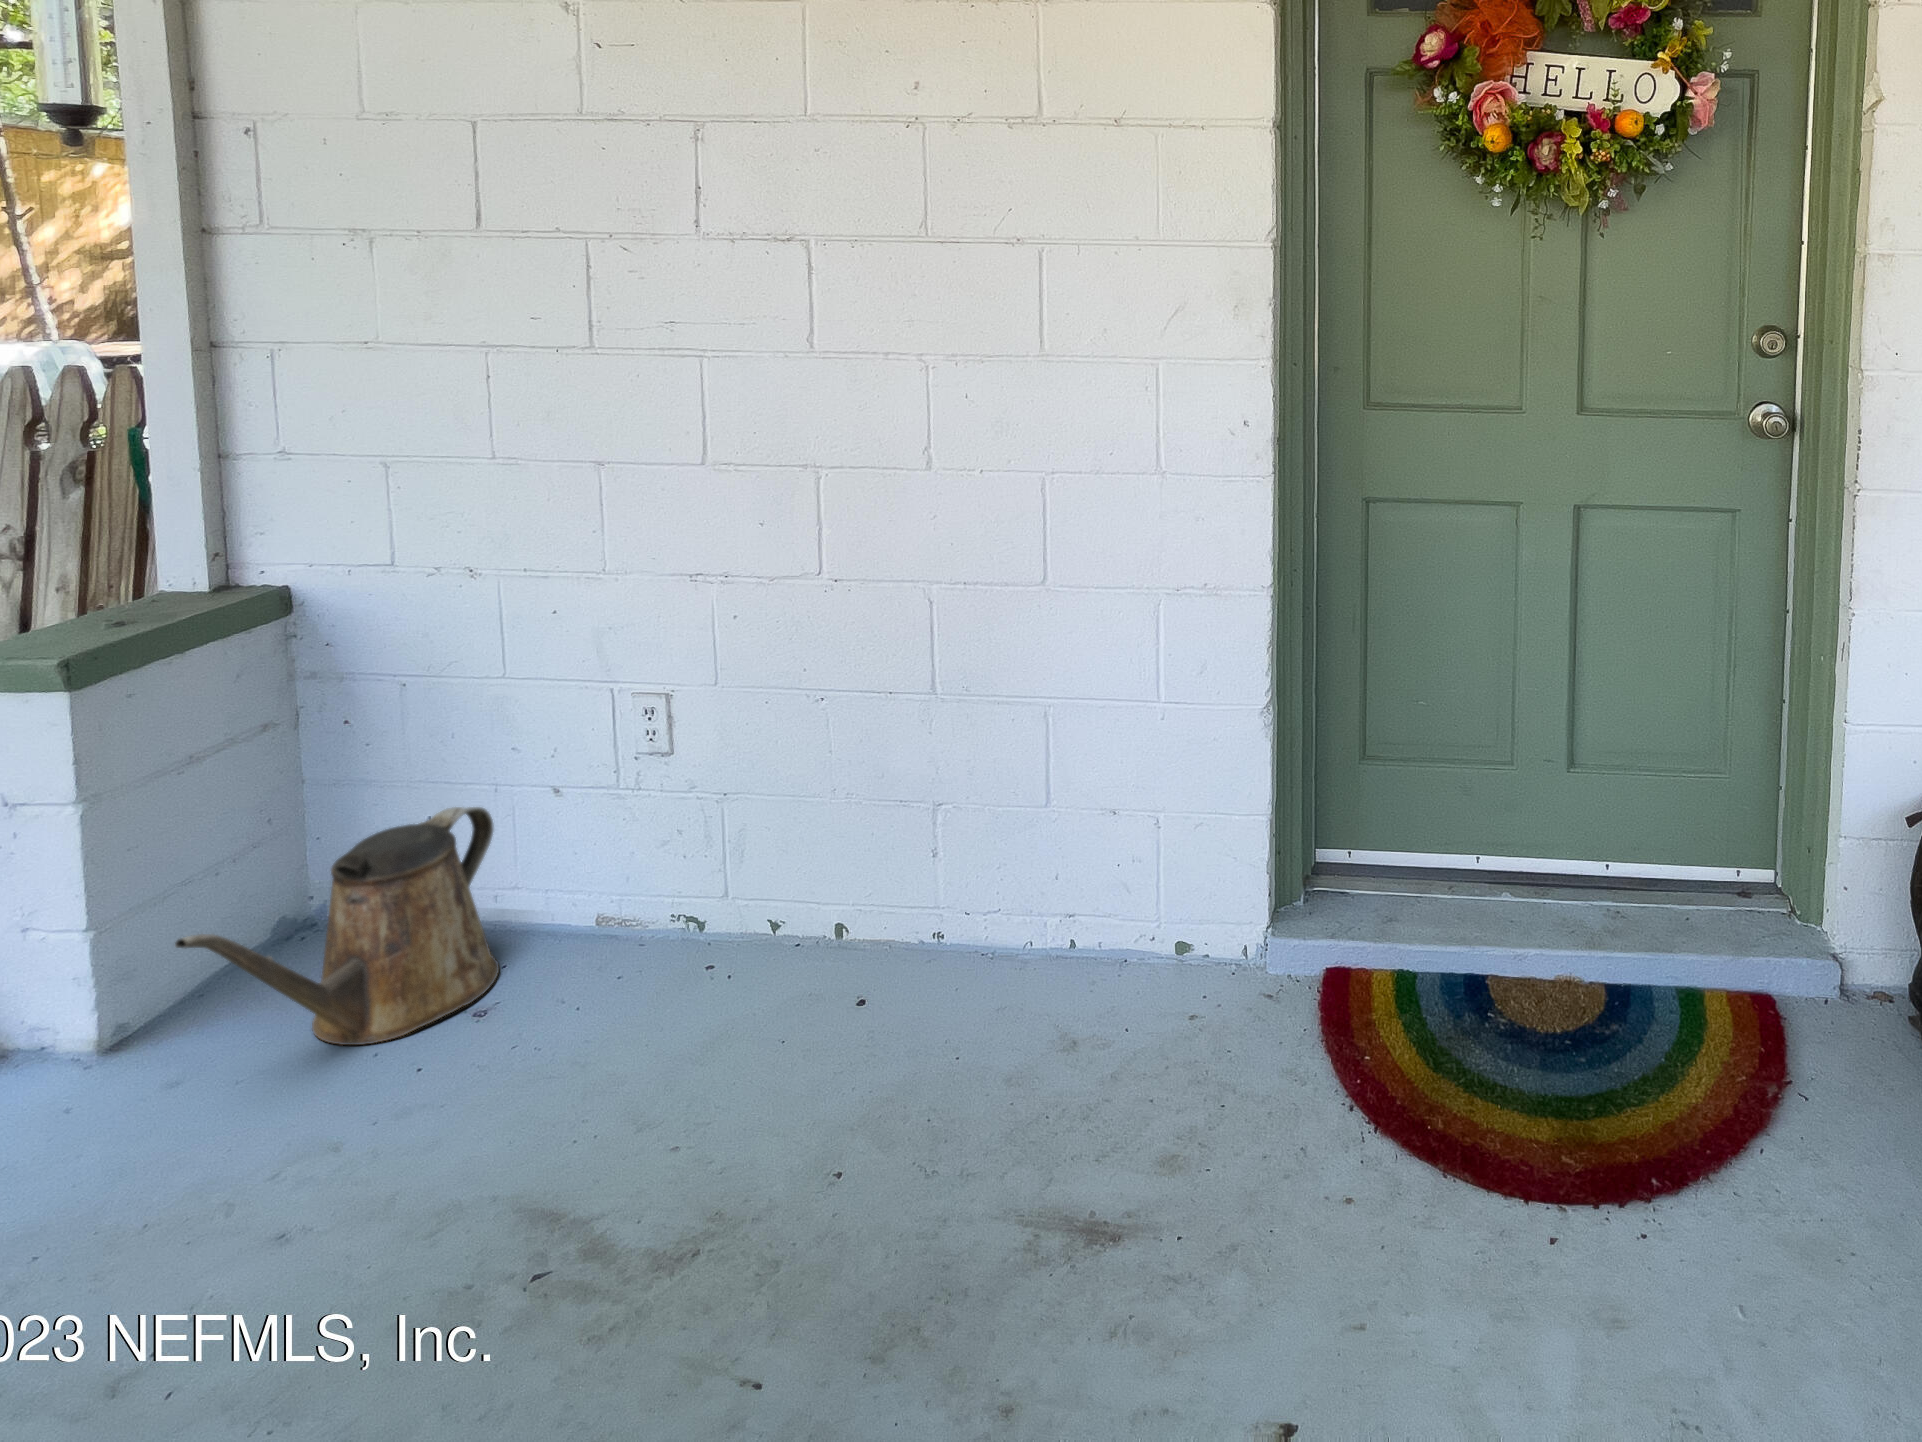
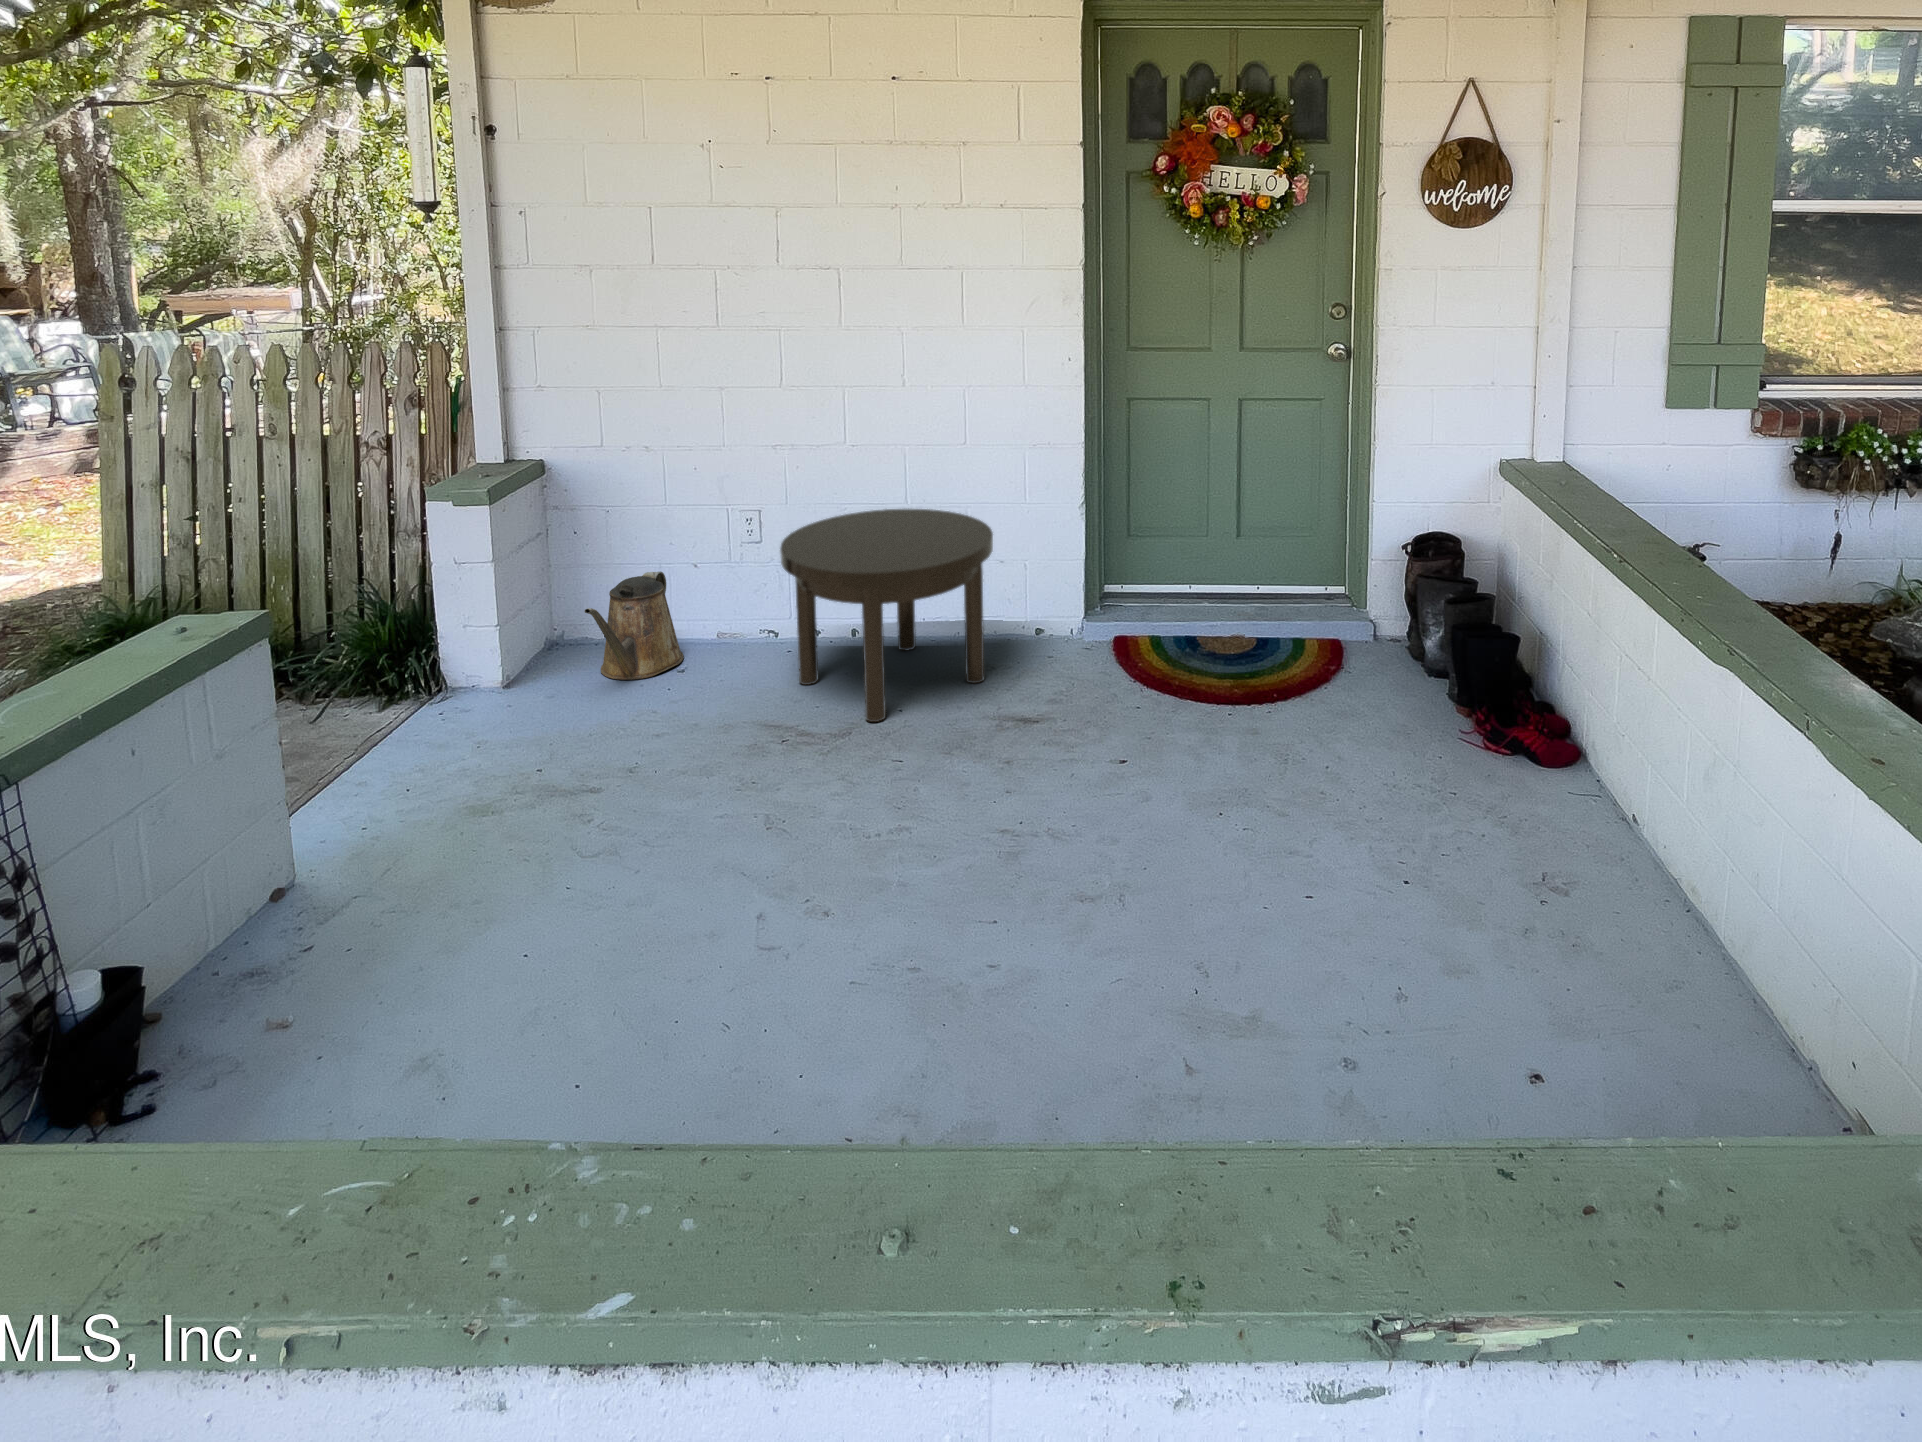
side table: none [597,702,1068,1226] -> present [780,509,993,722]

